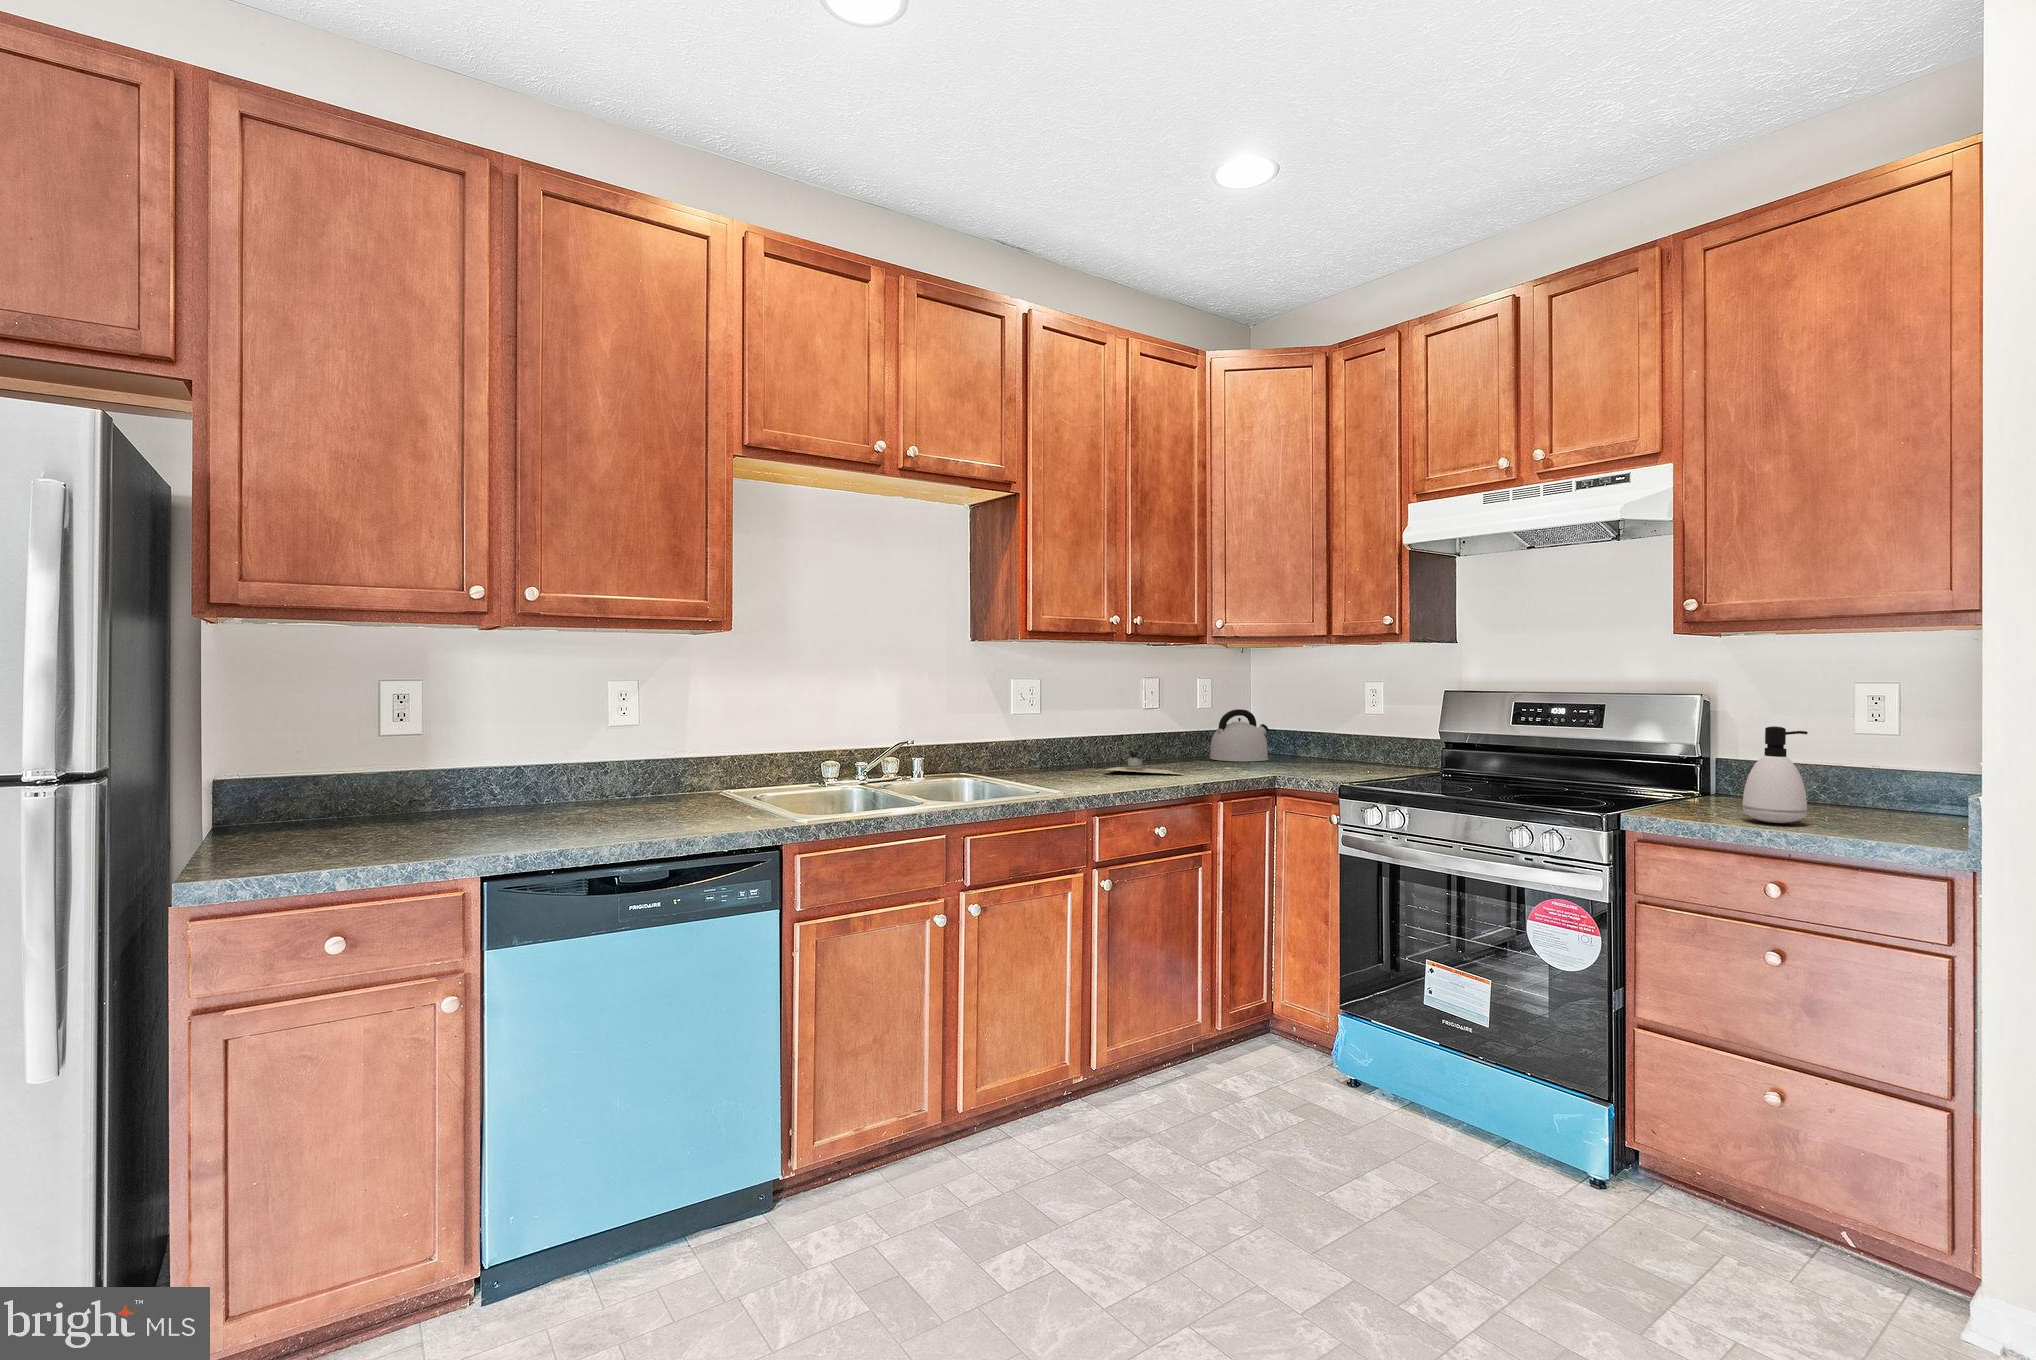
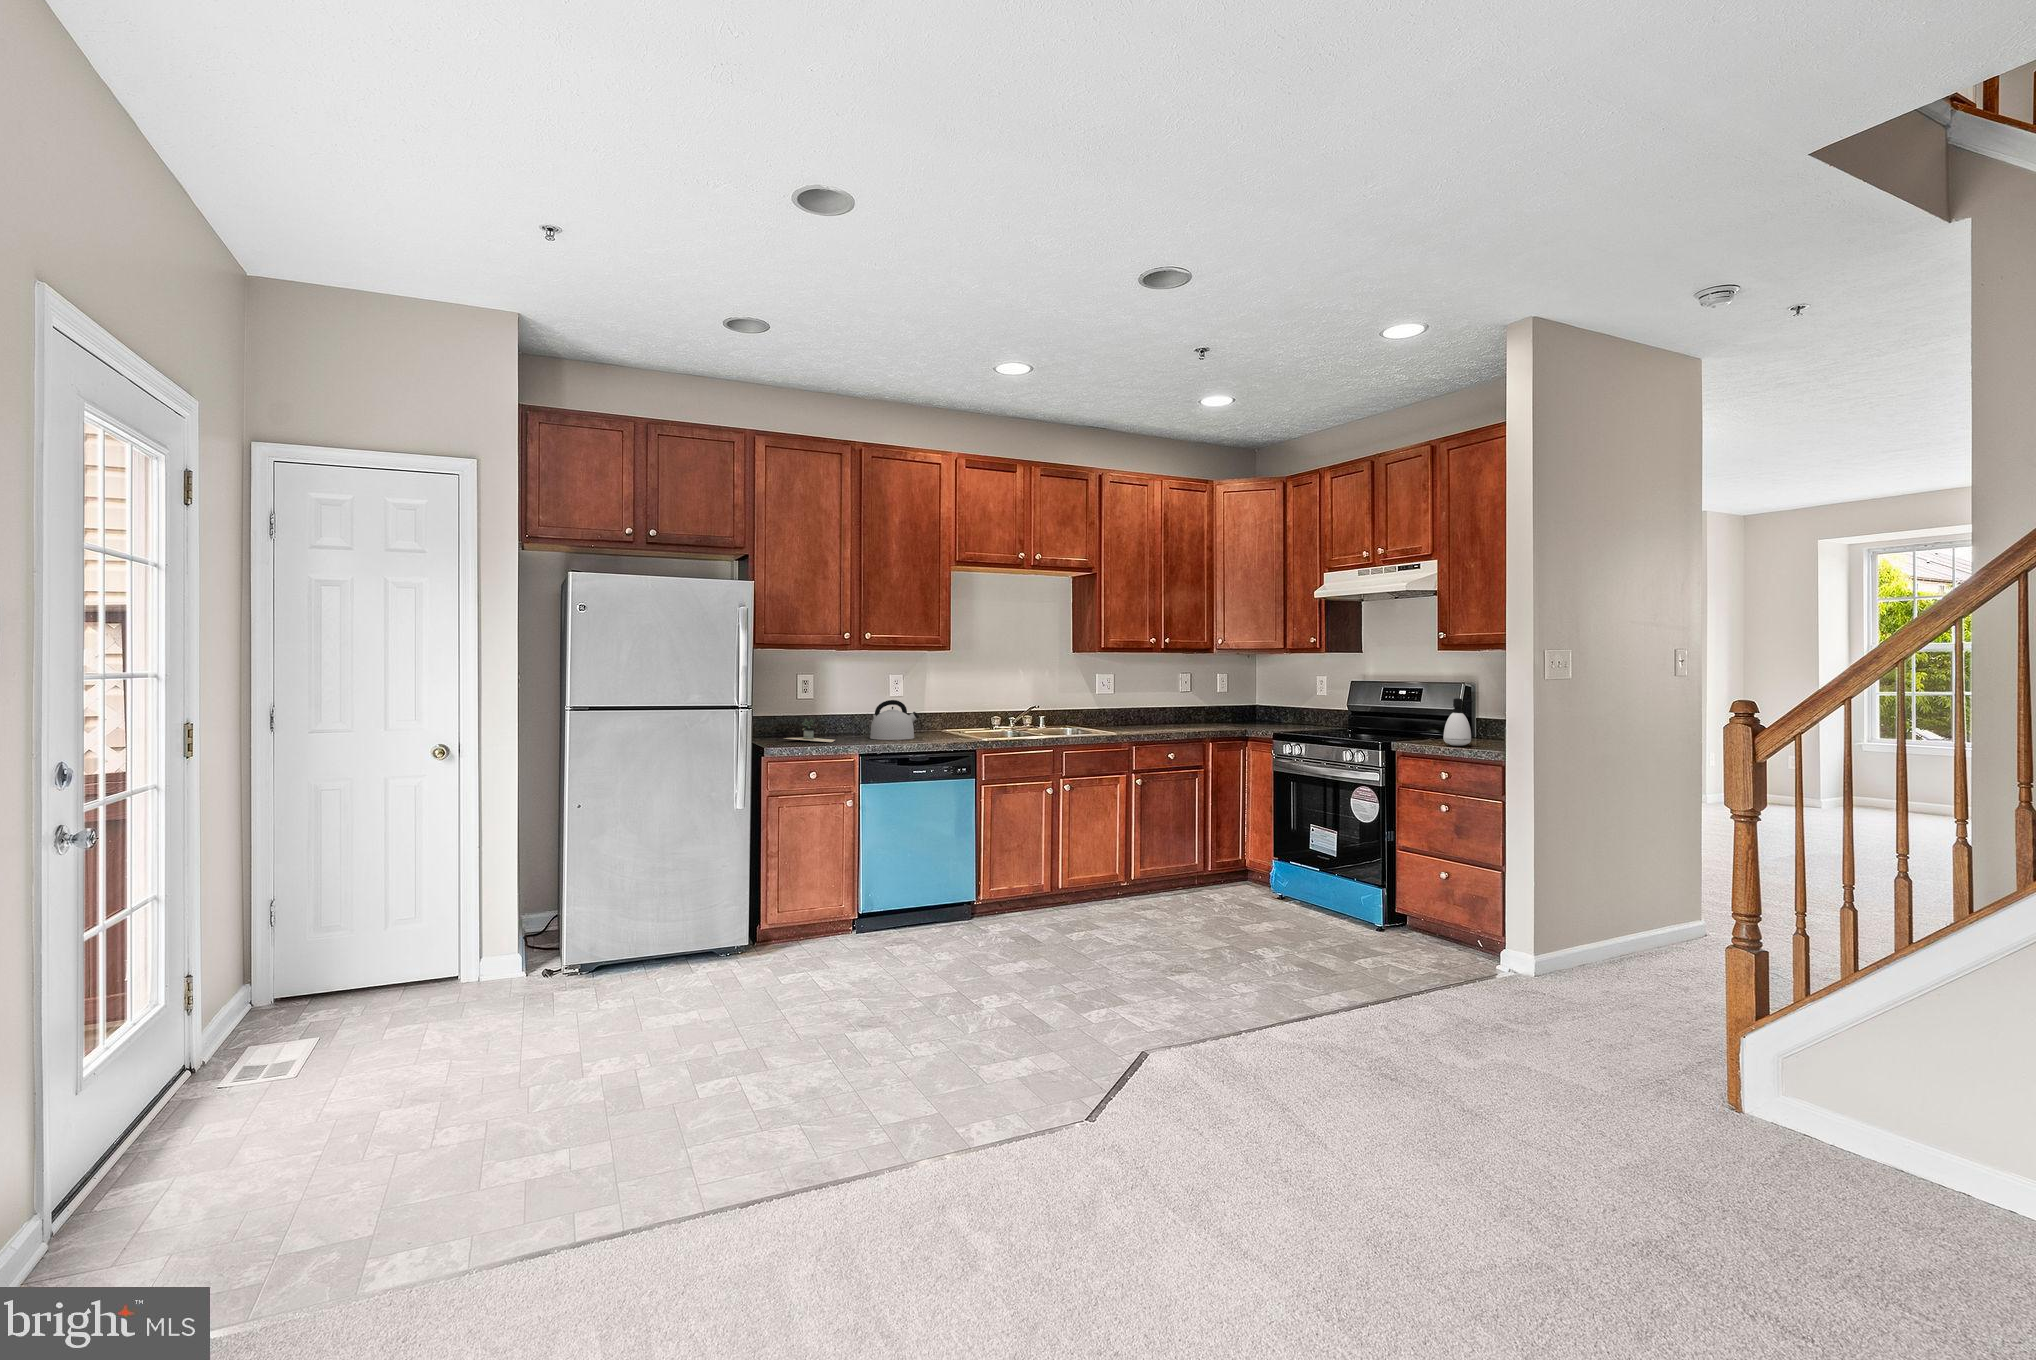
kettle: present [1210,709,1269,761] -> present [870,700,919,740]
potted plant: present [1105,740,1211,774] -> present [787,718,835,742]

